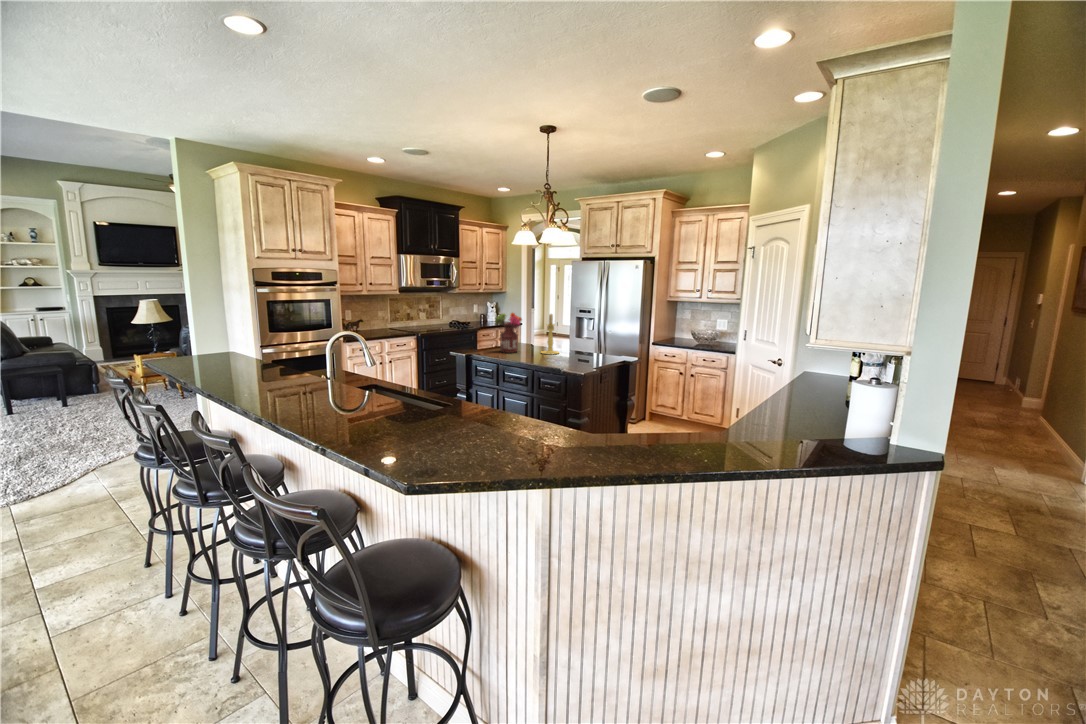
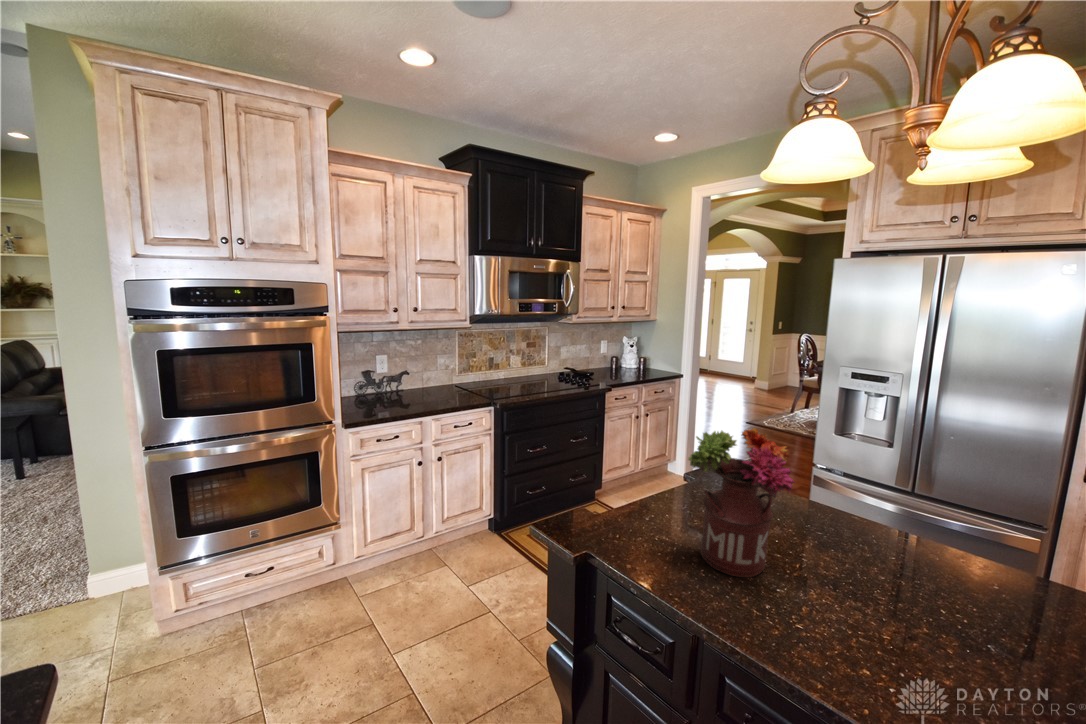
candle holder: present [541,314,559,355] -> none [863,450,958,621]

